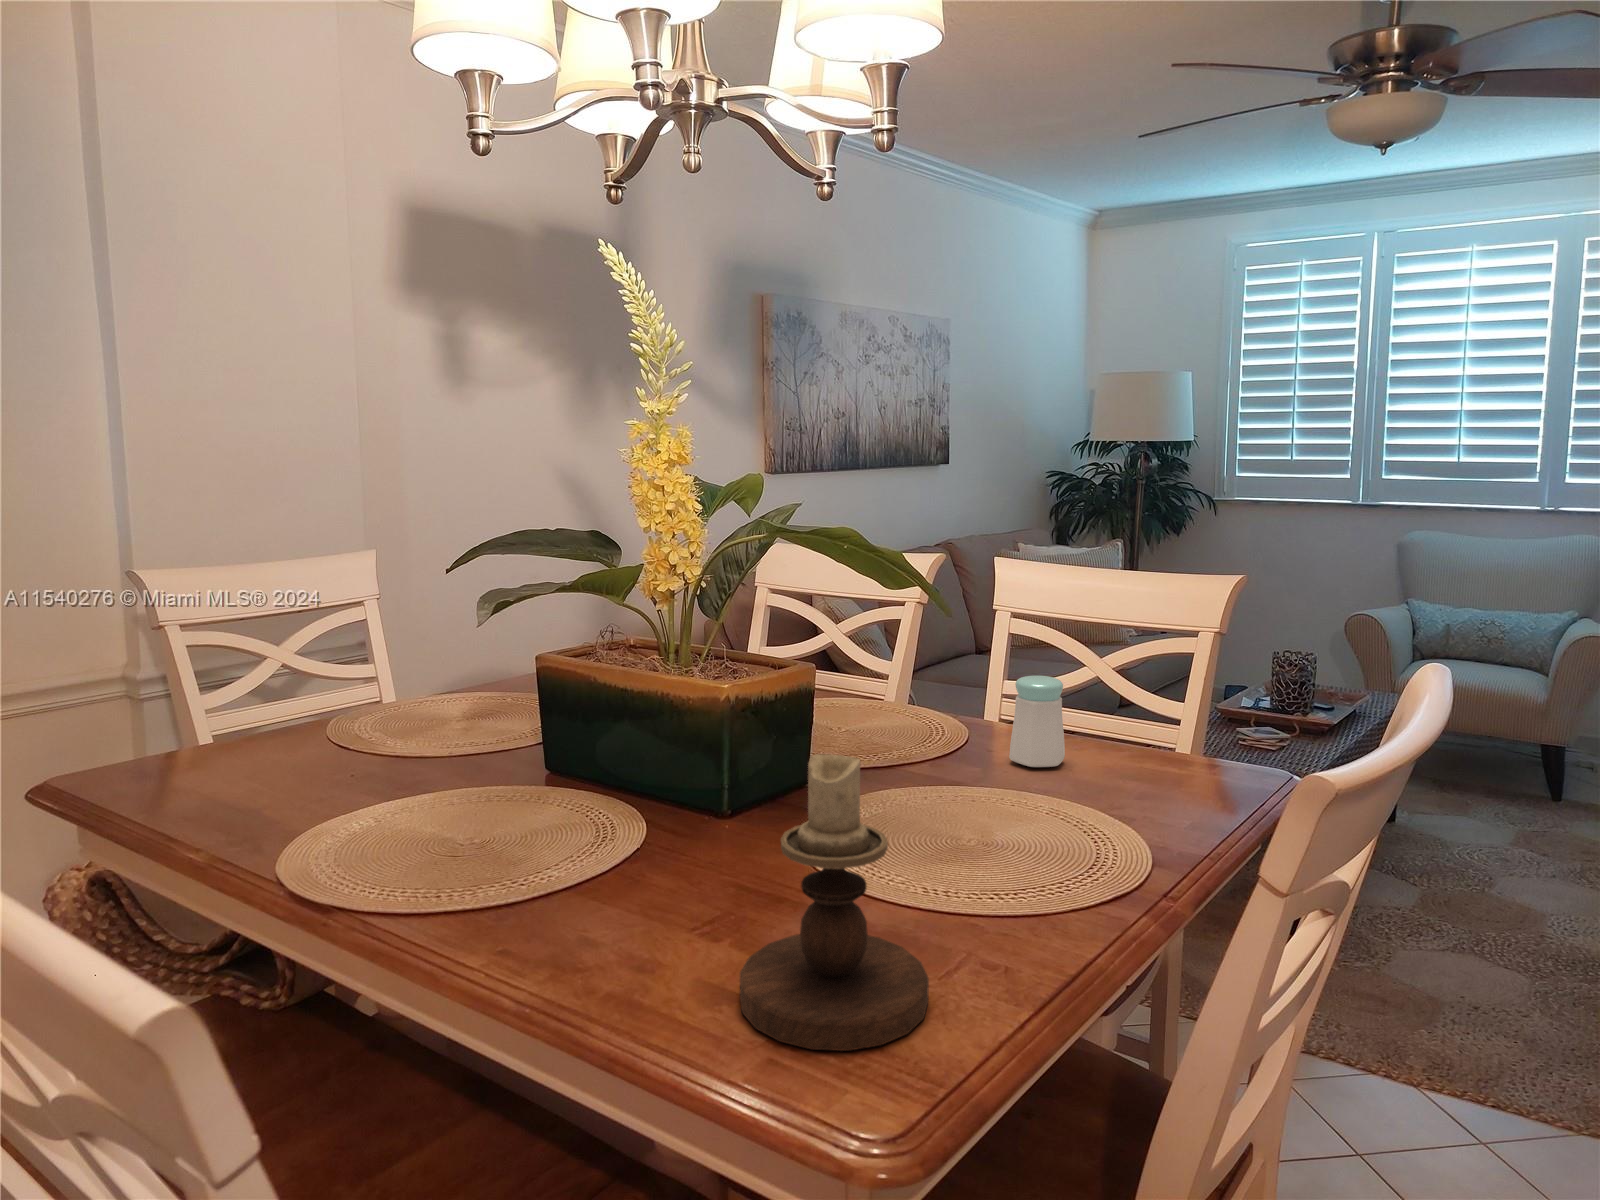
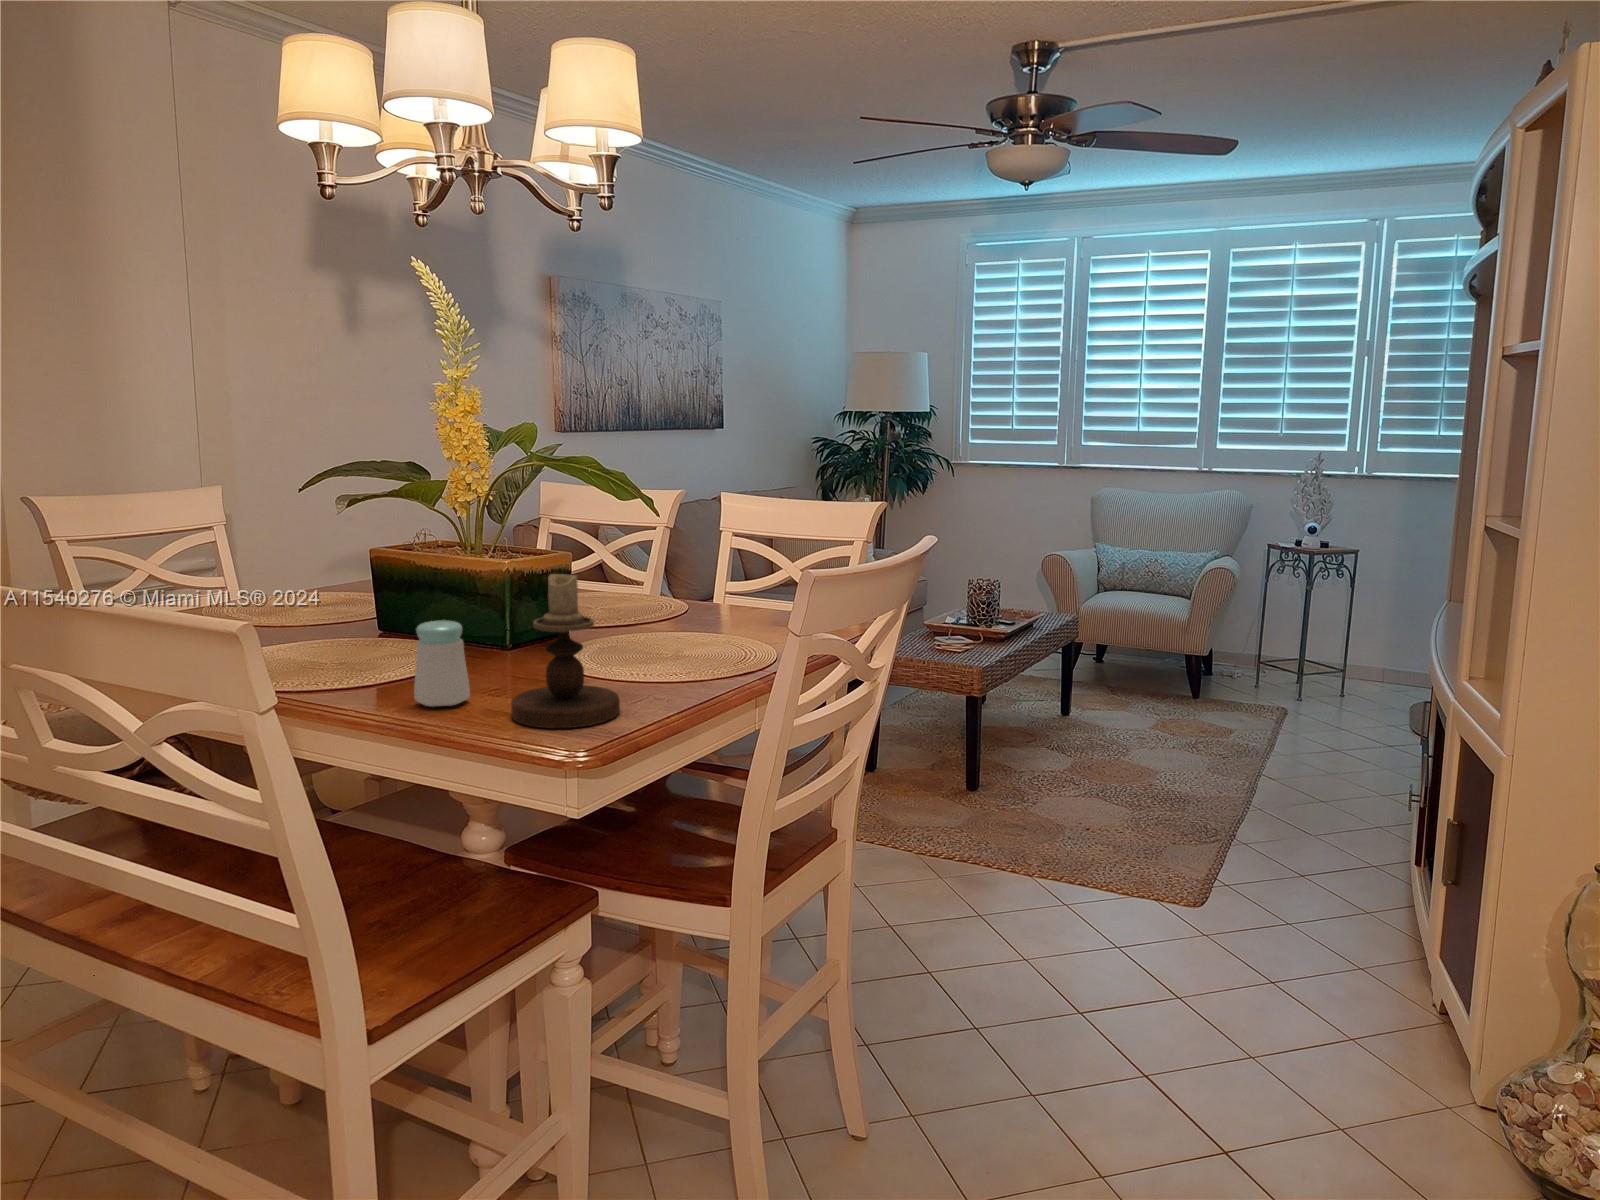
salt shaker: present [1009,676,1065,767] -> present [414,620,470,706]

